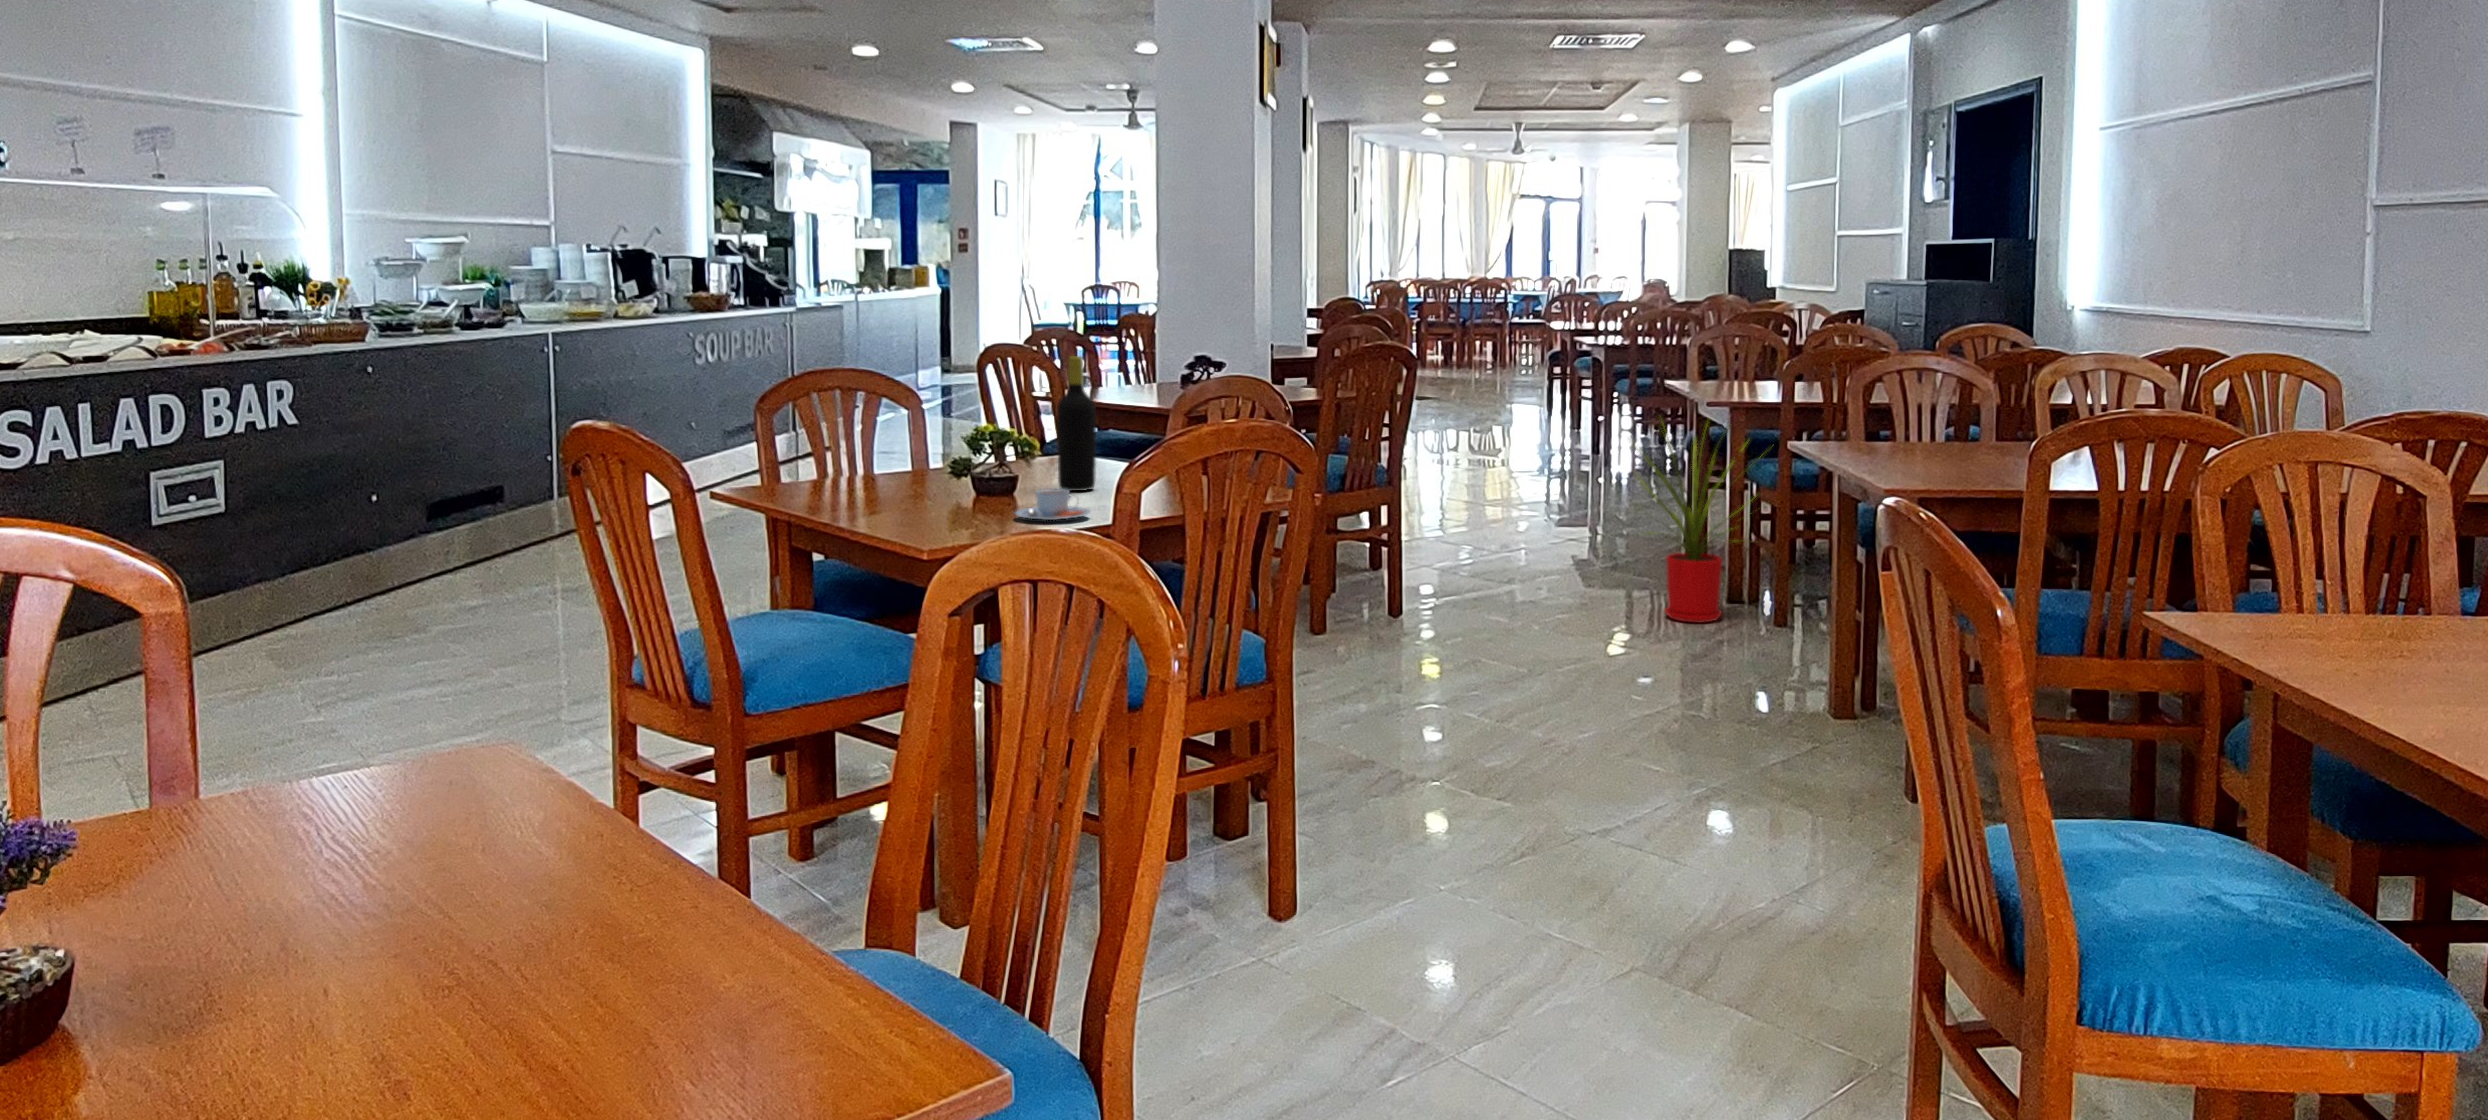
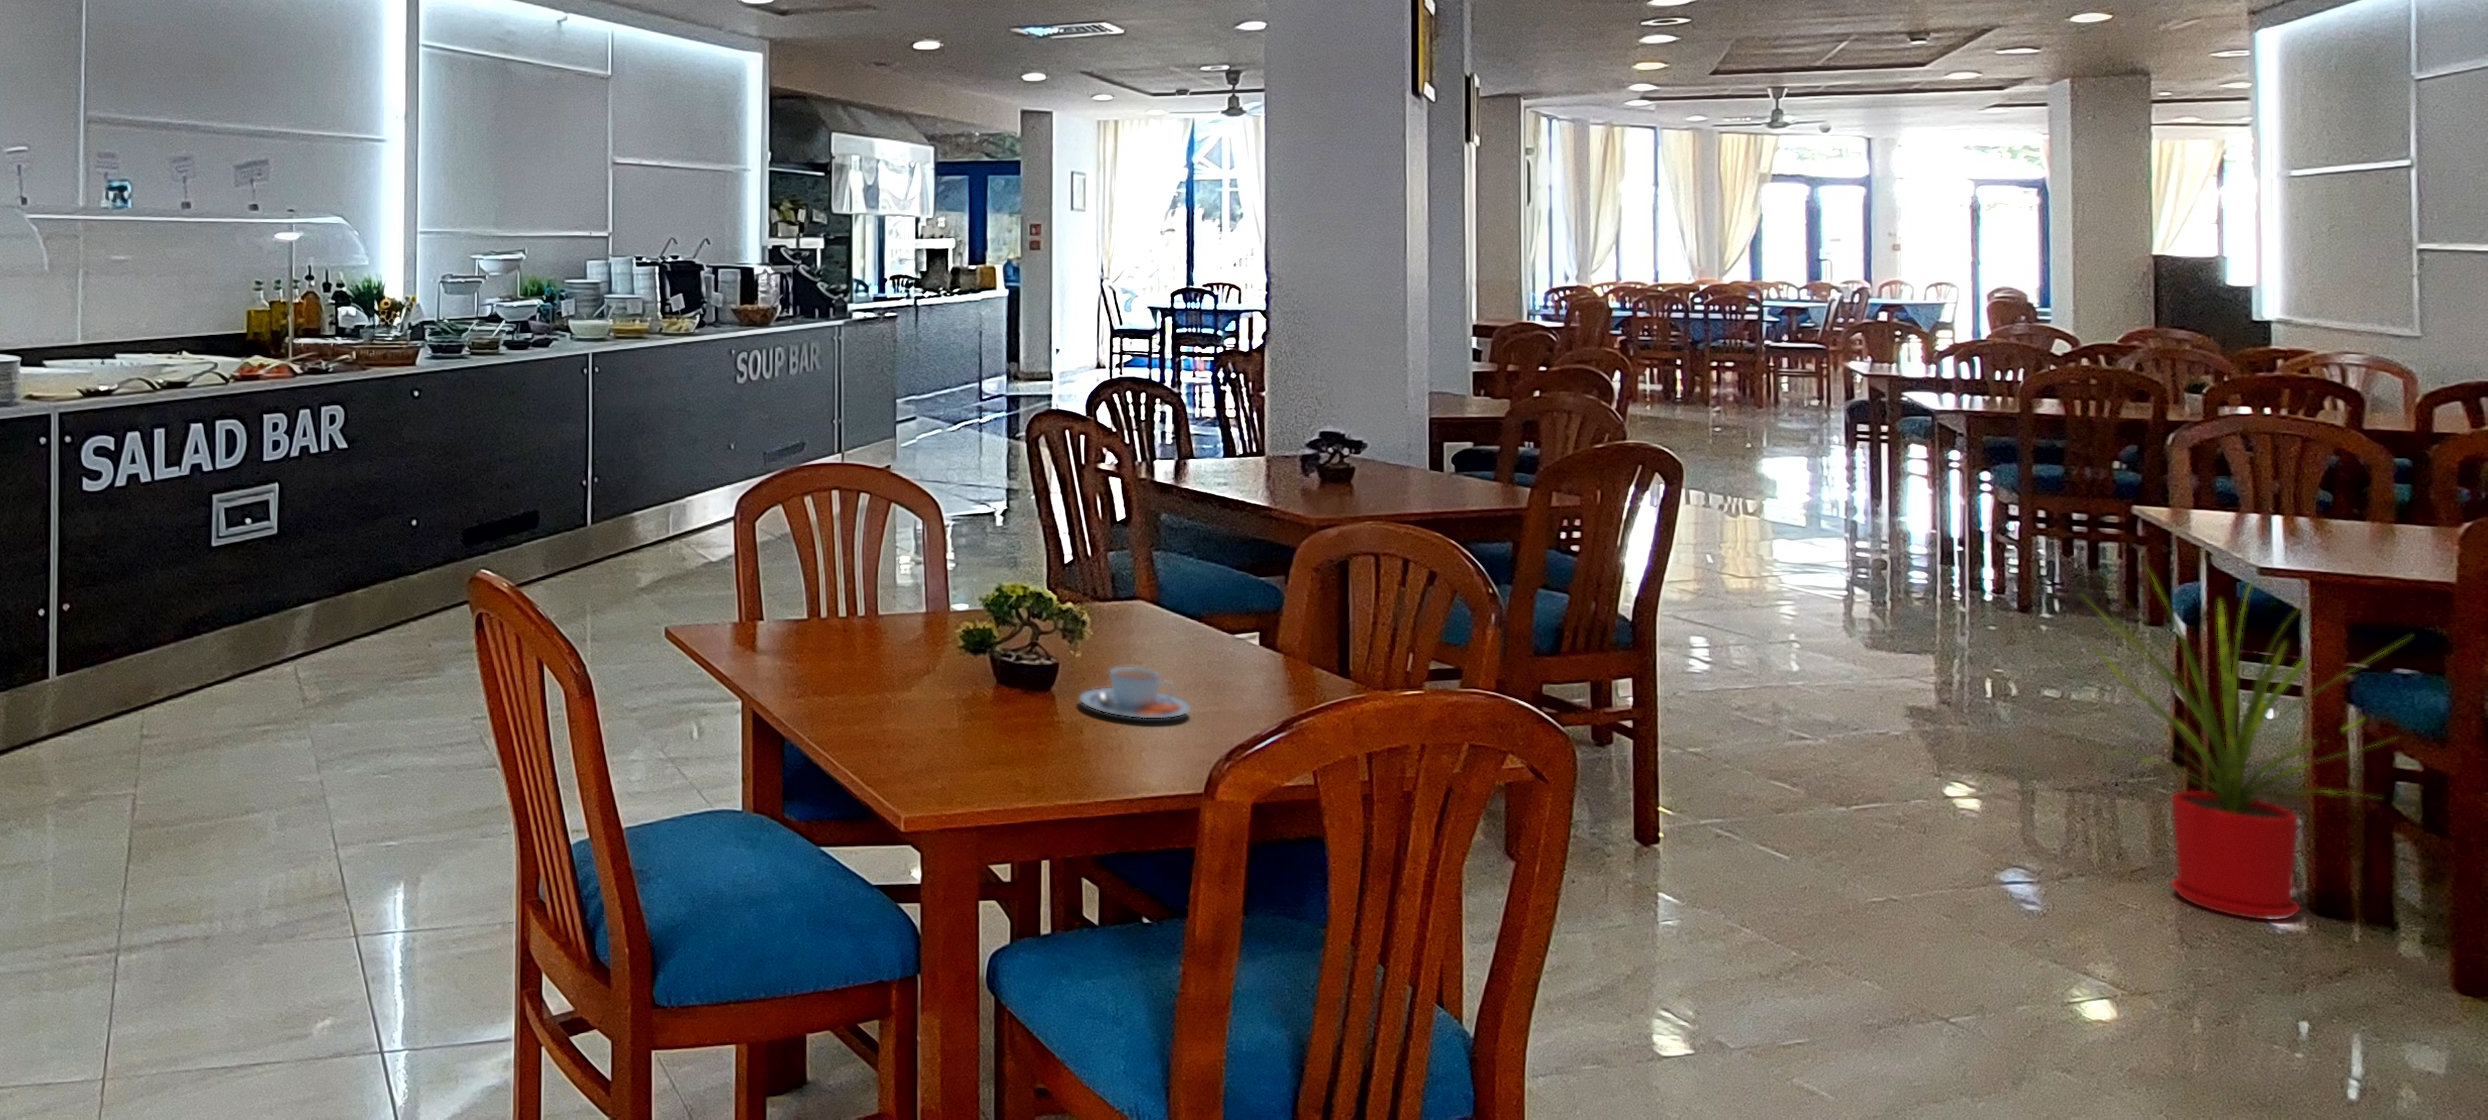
bottle: present [1057,356,1096,491] -> none [1142,466,1198,653]

